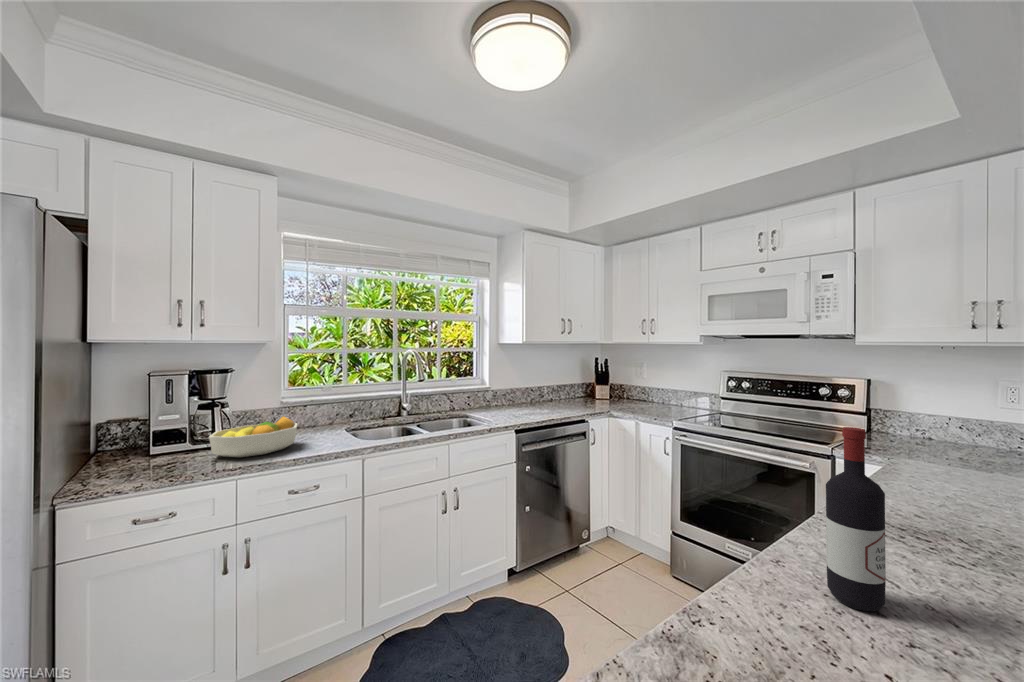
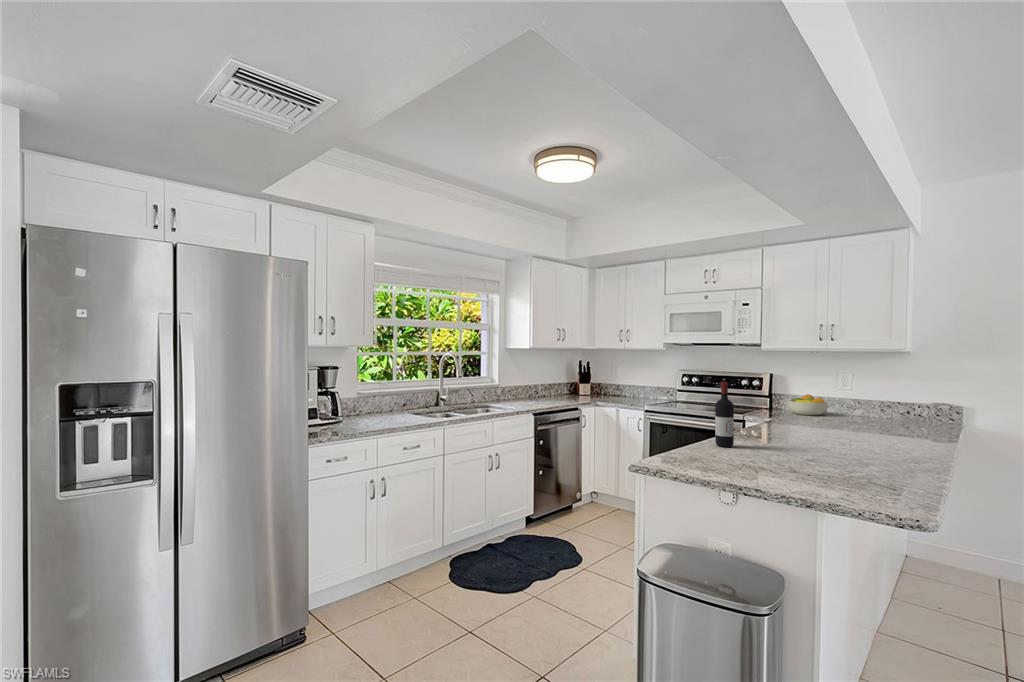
fruit bowl: present [209,416,297,457] -> present [788,394,828,416]

